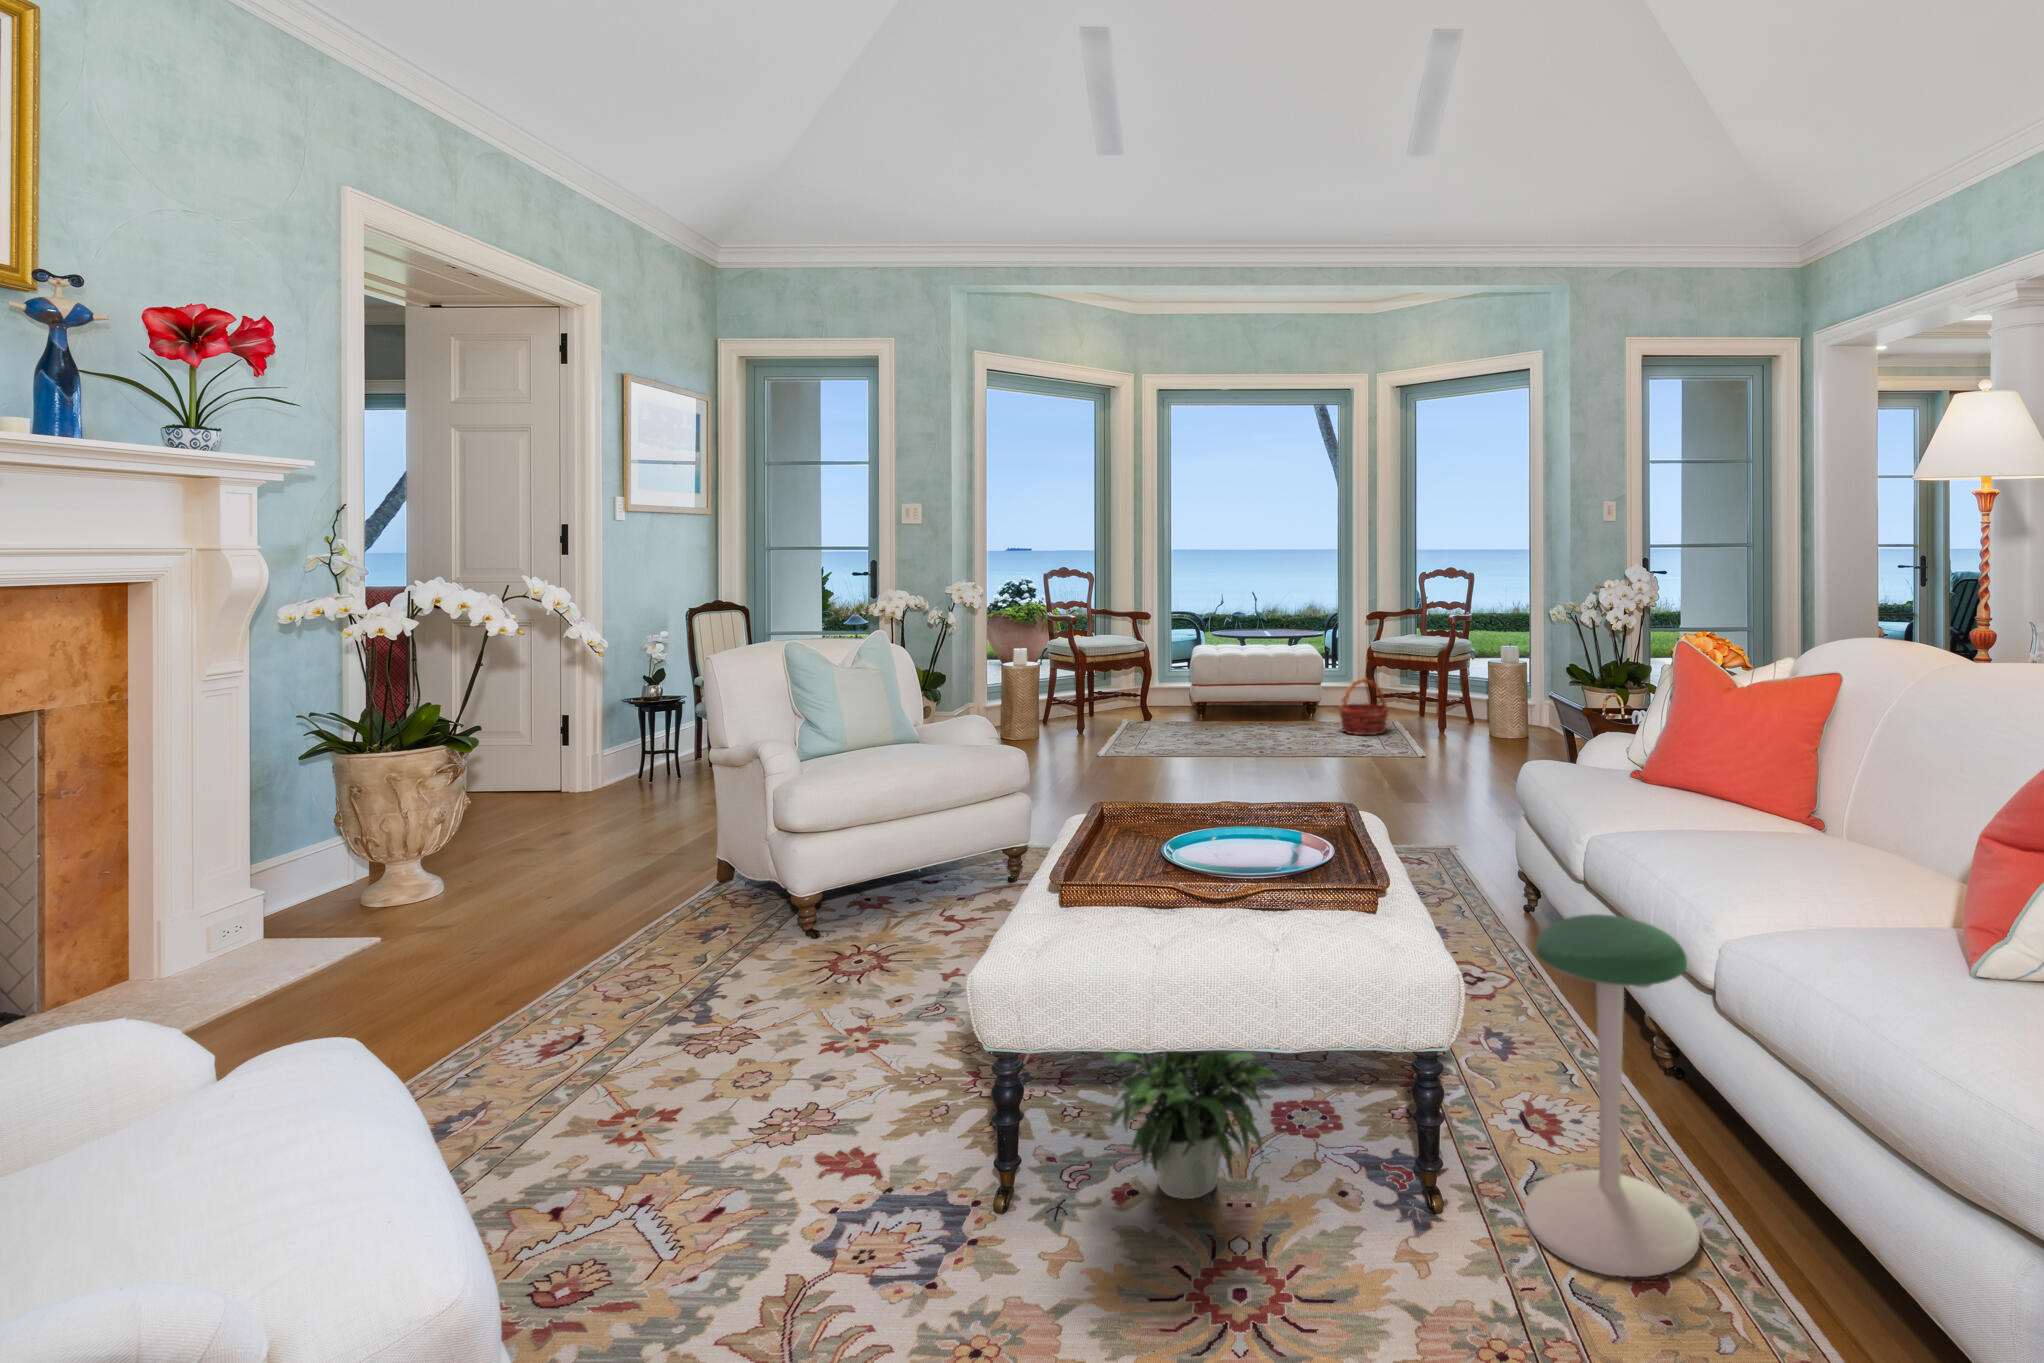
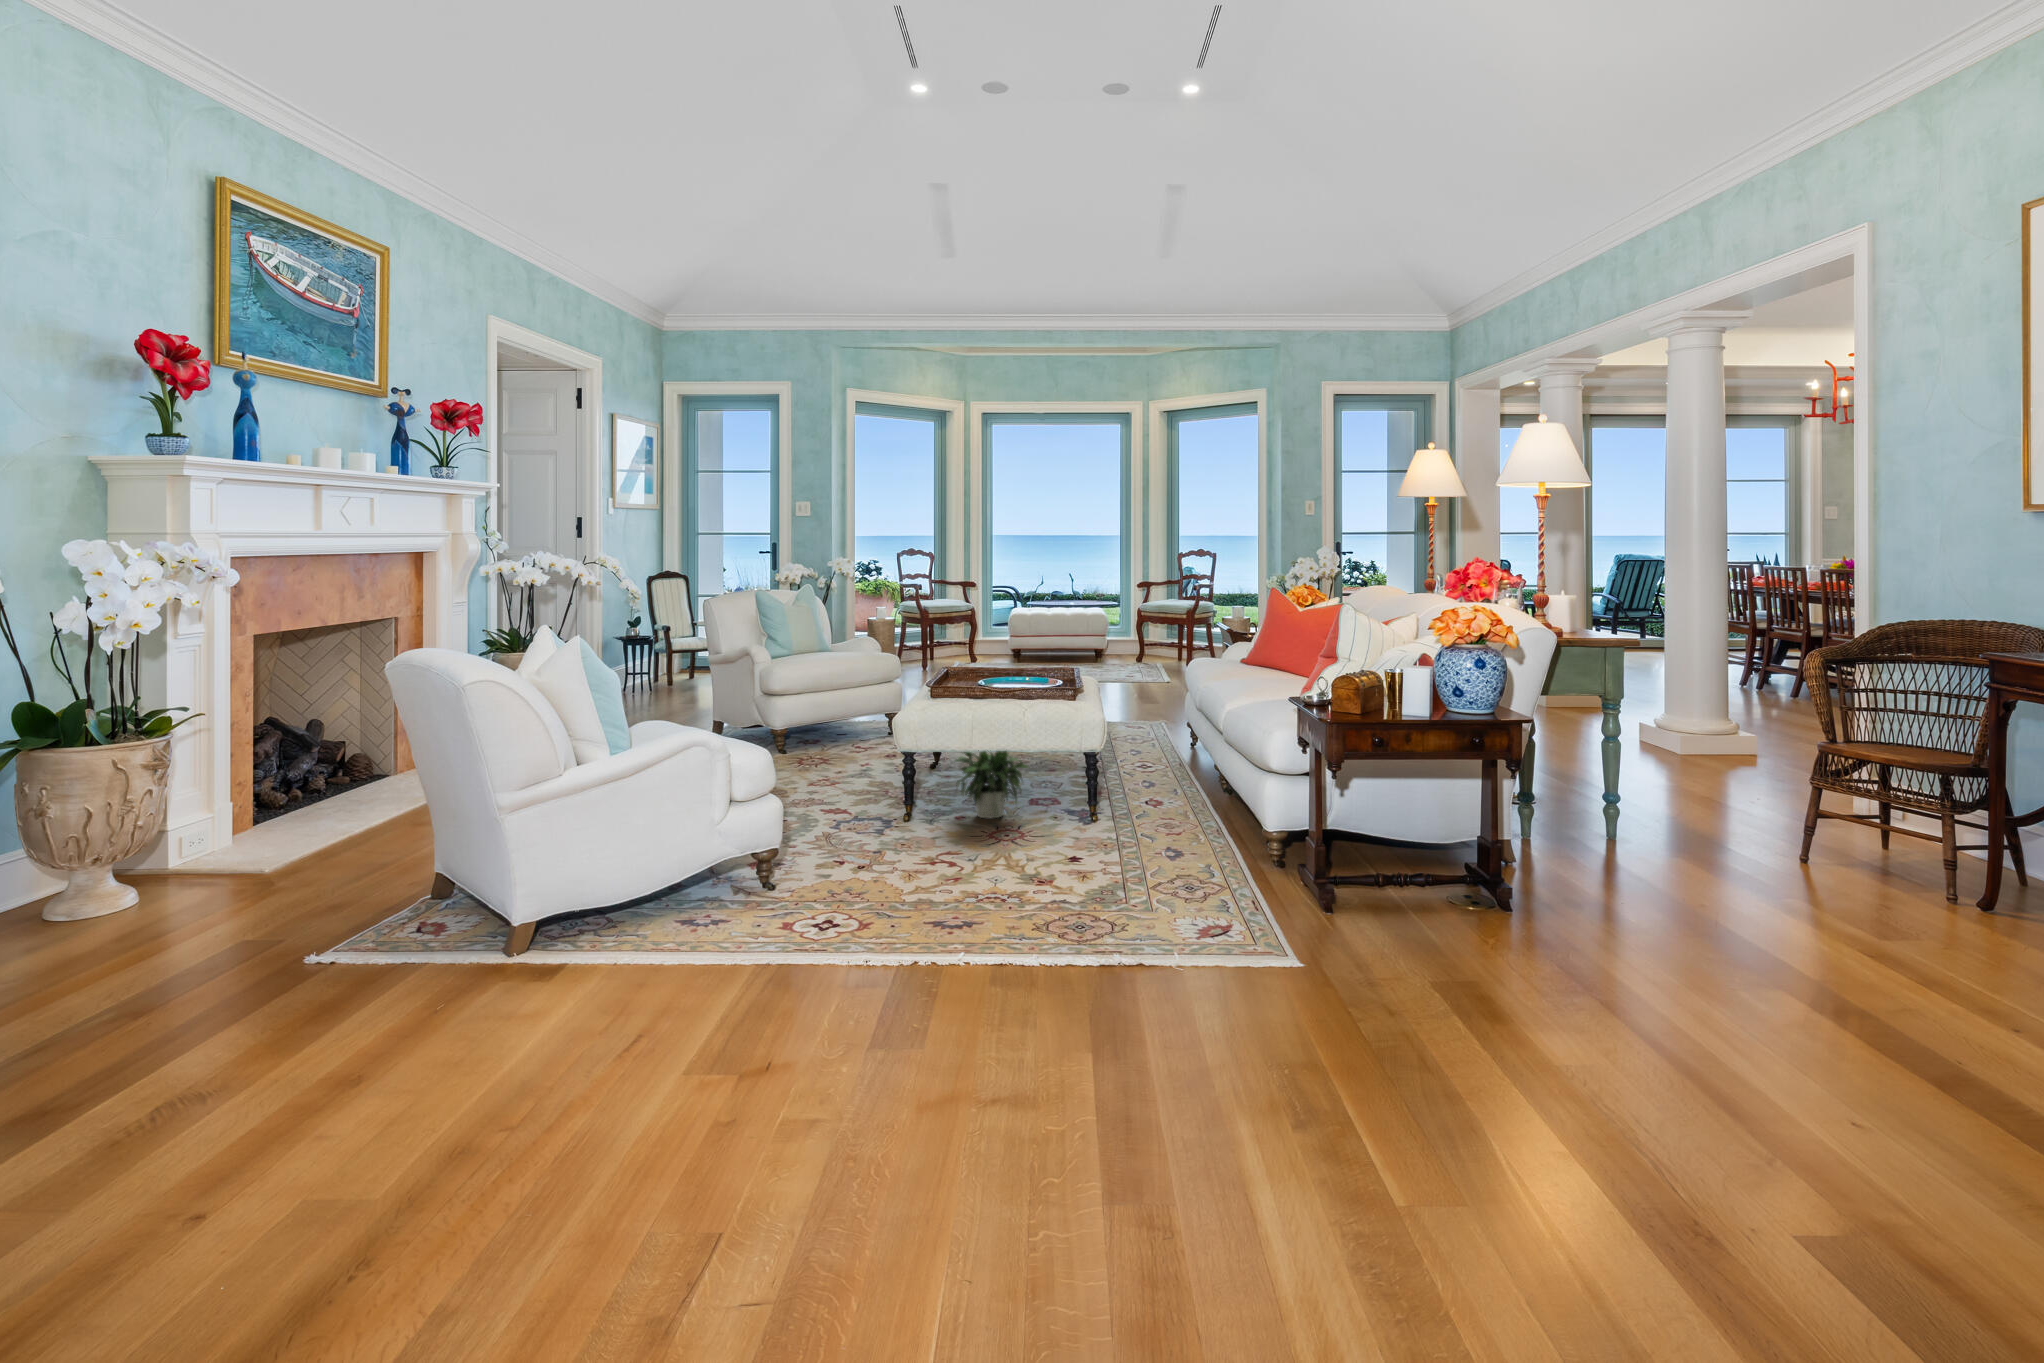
basket: present [1339,678,1388,735] -> none [1112,628,1148,668]
stool: present [1524,914,1700,1277] -> none [1135,694,1207,833]

